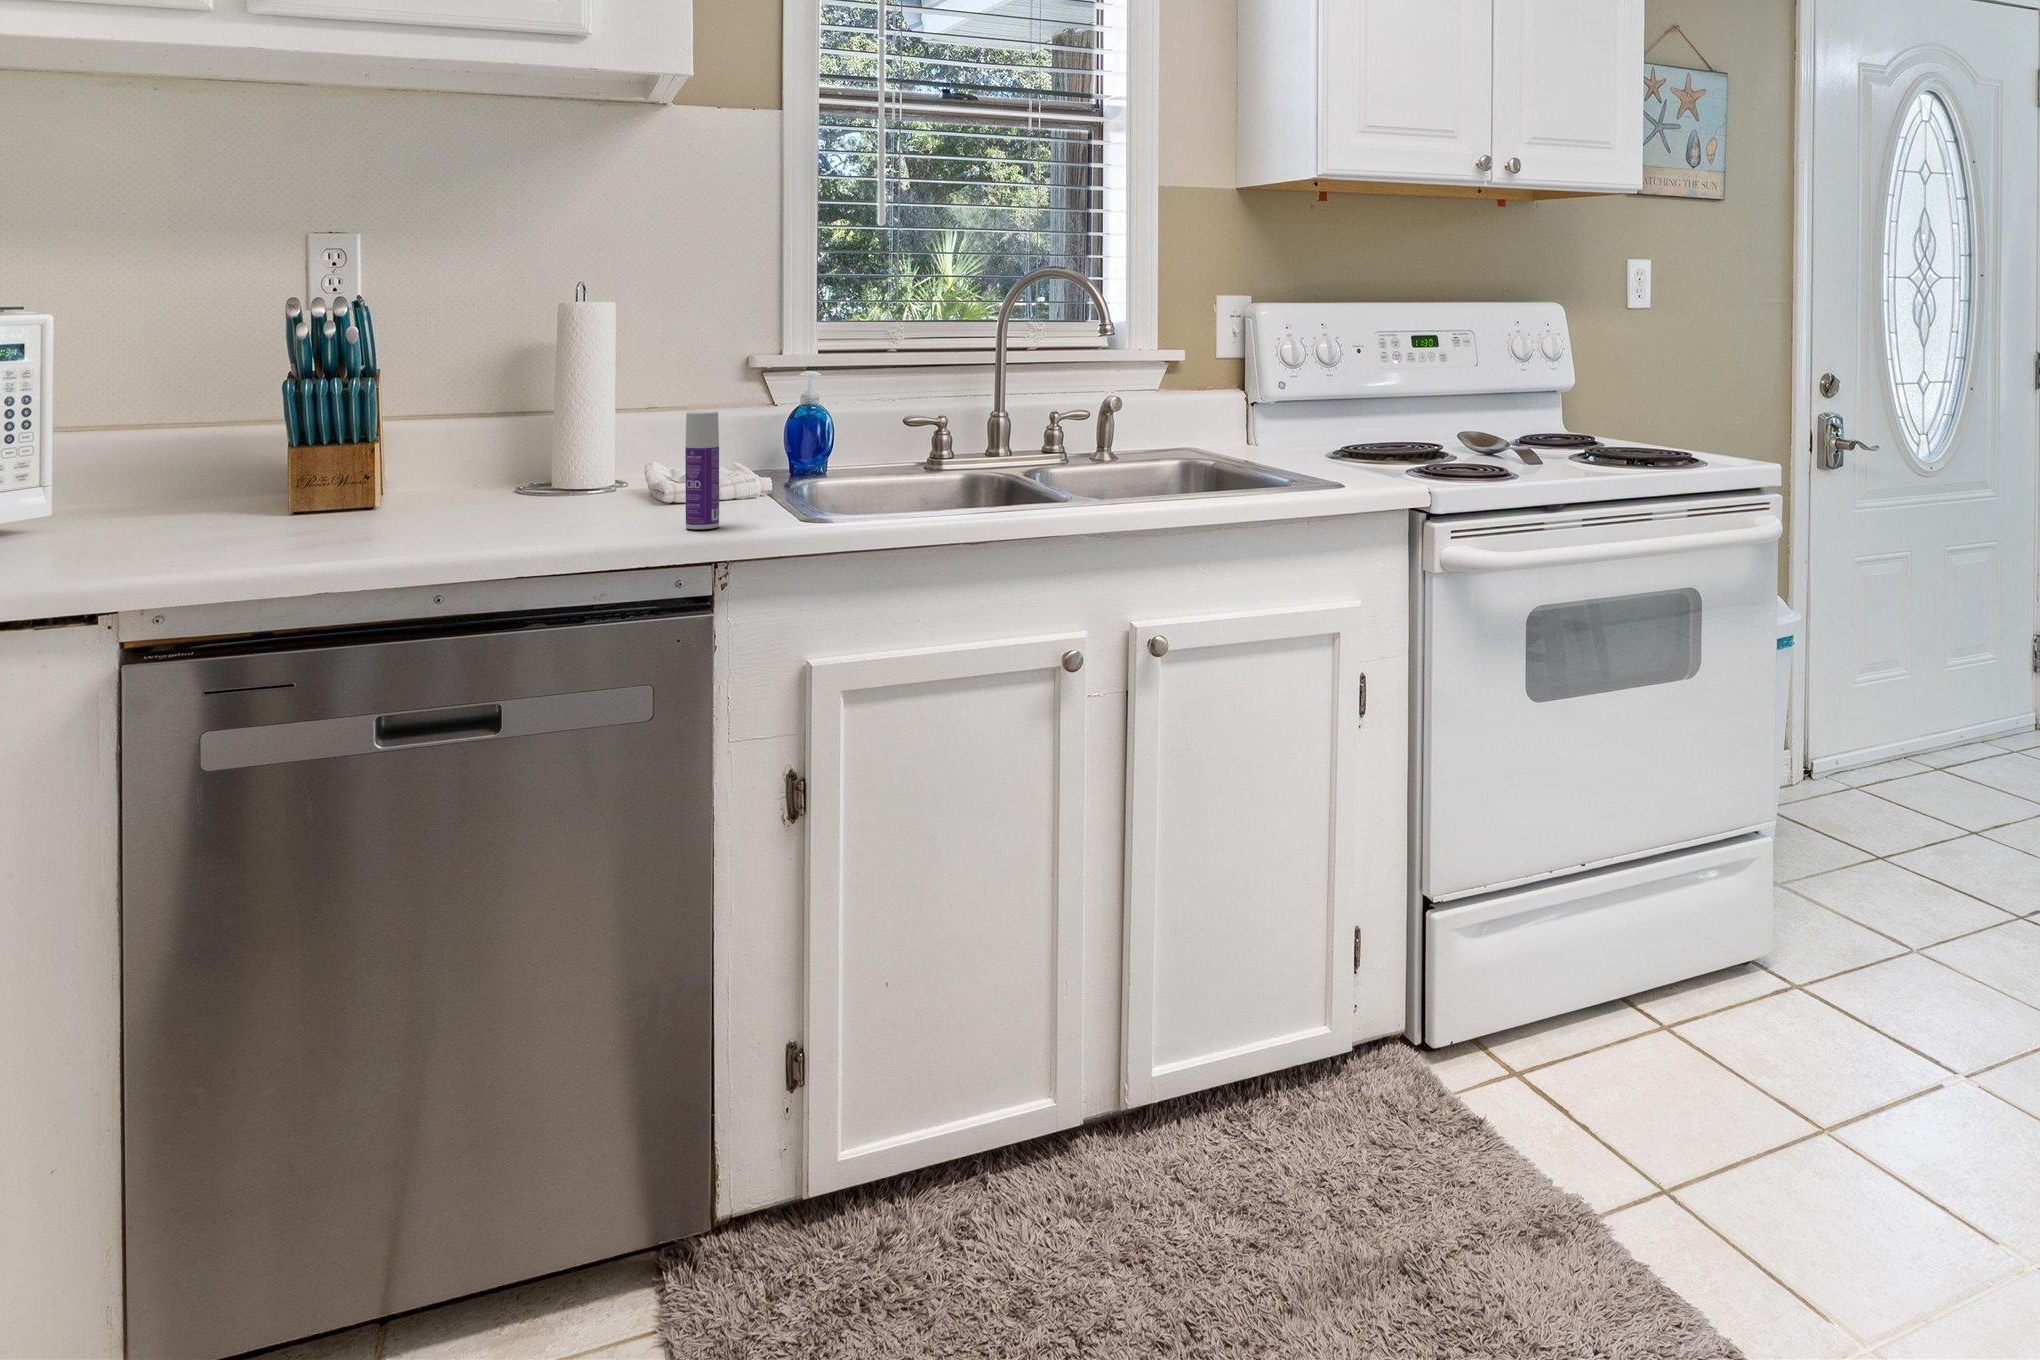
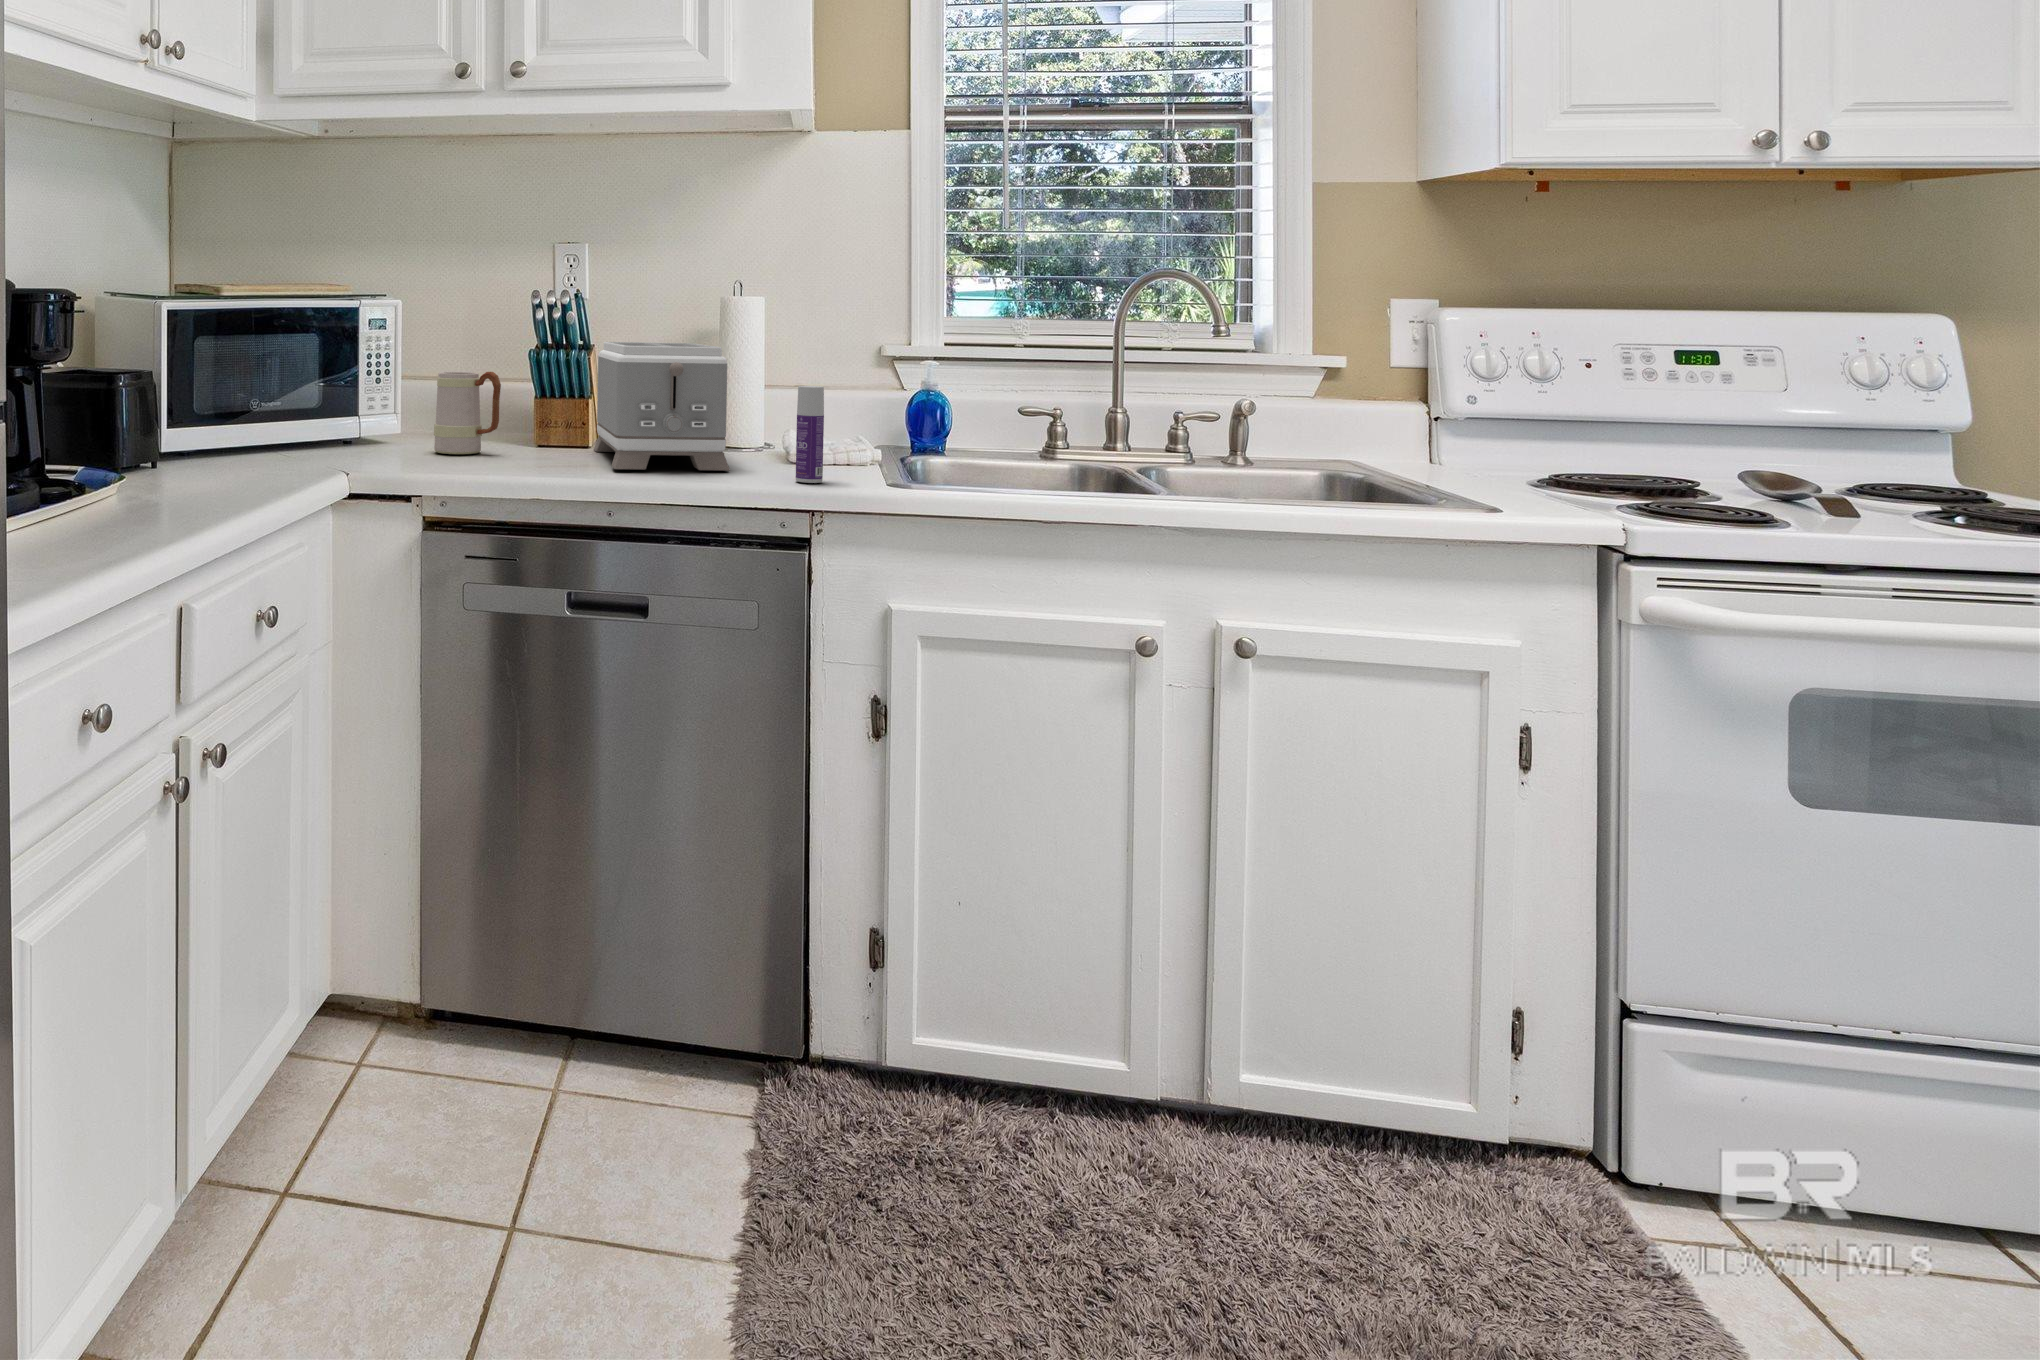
toaster: none [385,361,595,536] -> present [594,342,730,471]
mug: none [120,412,238,537] -> present [434,372,501,454]

